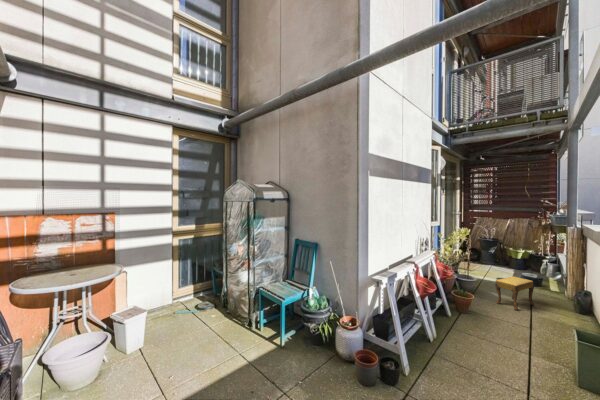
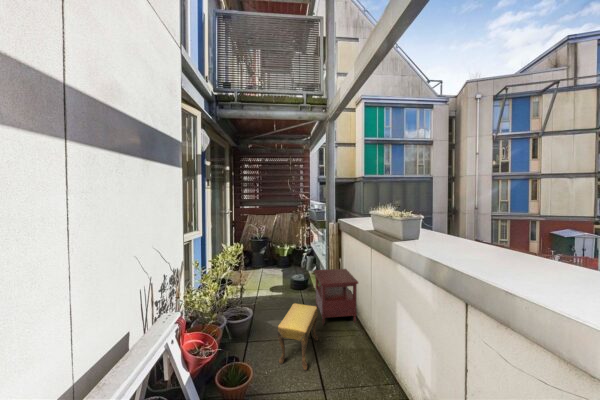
side table: none [541,264,586,310] -> present [314,269,358,325]

